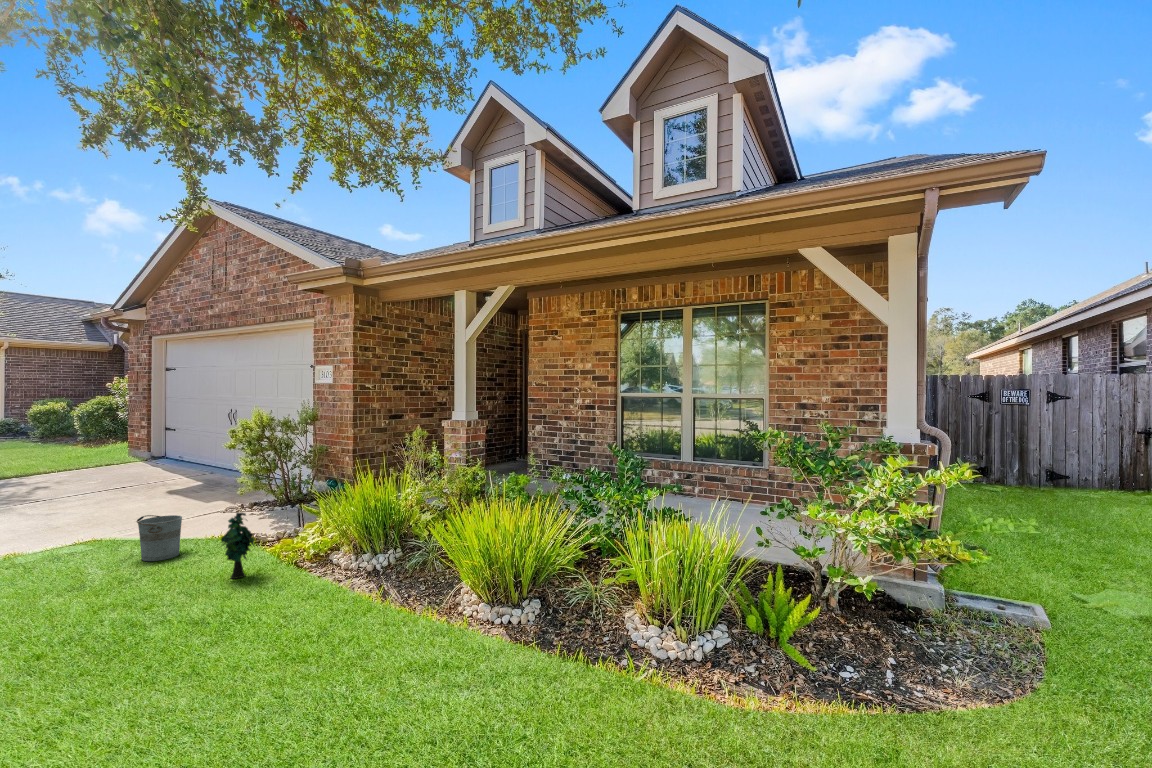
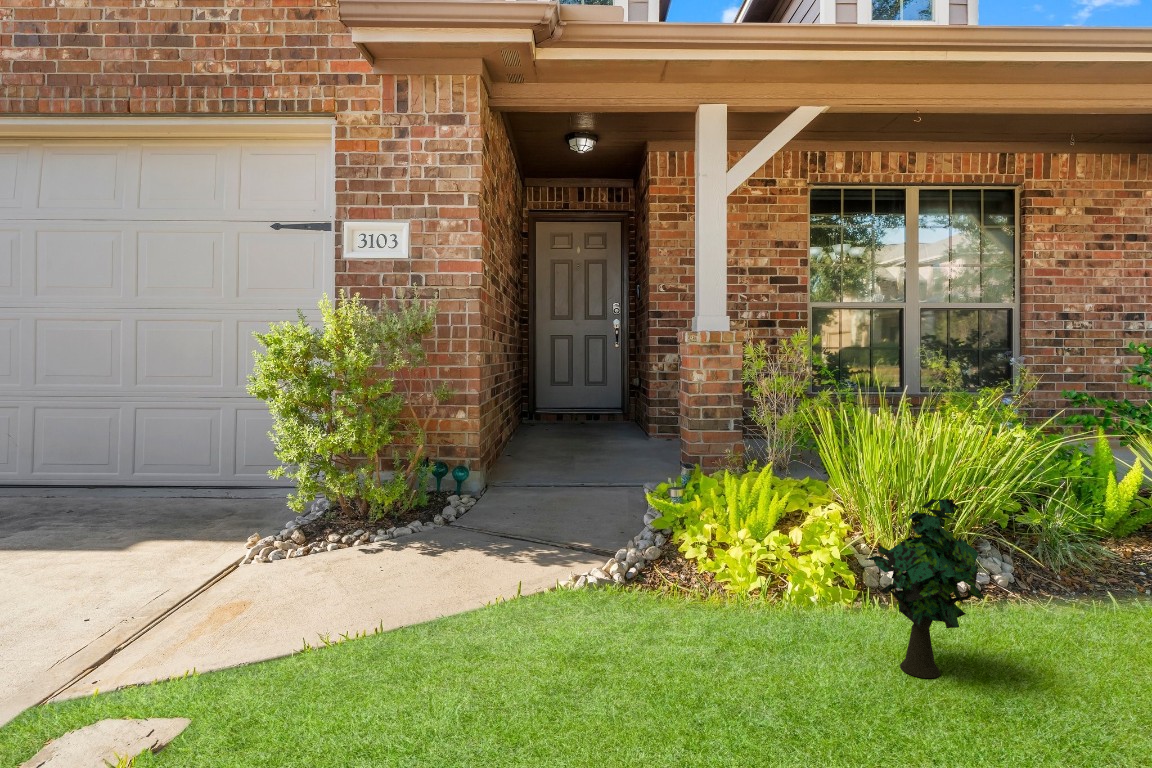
bucket: present [136,515,182,561] -> none [451,557,580,713]

